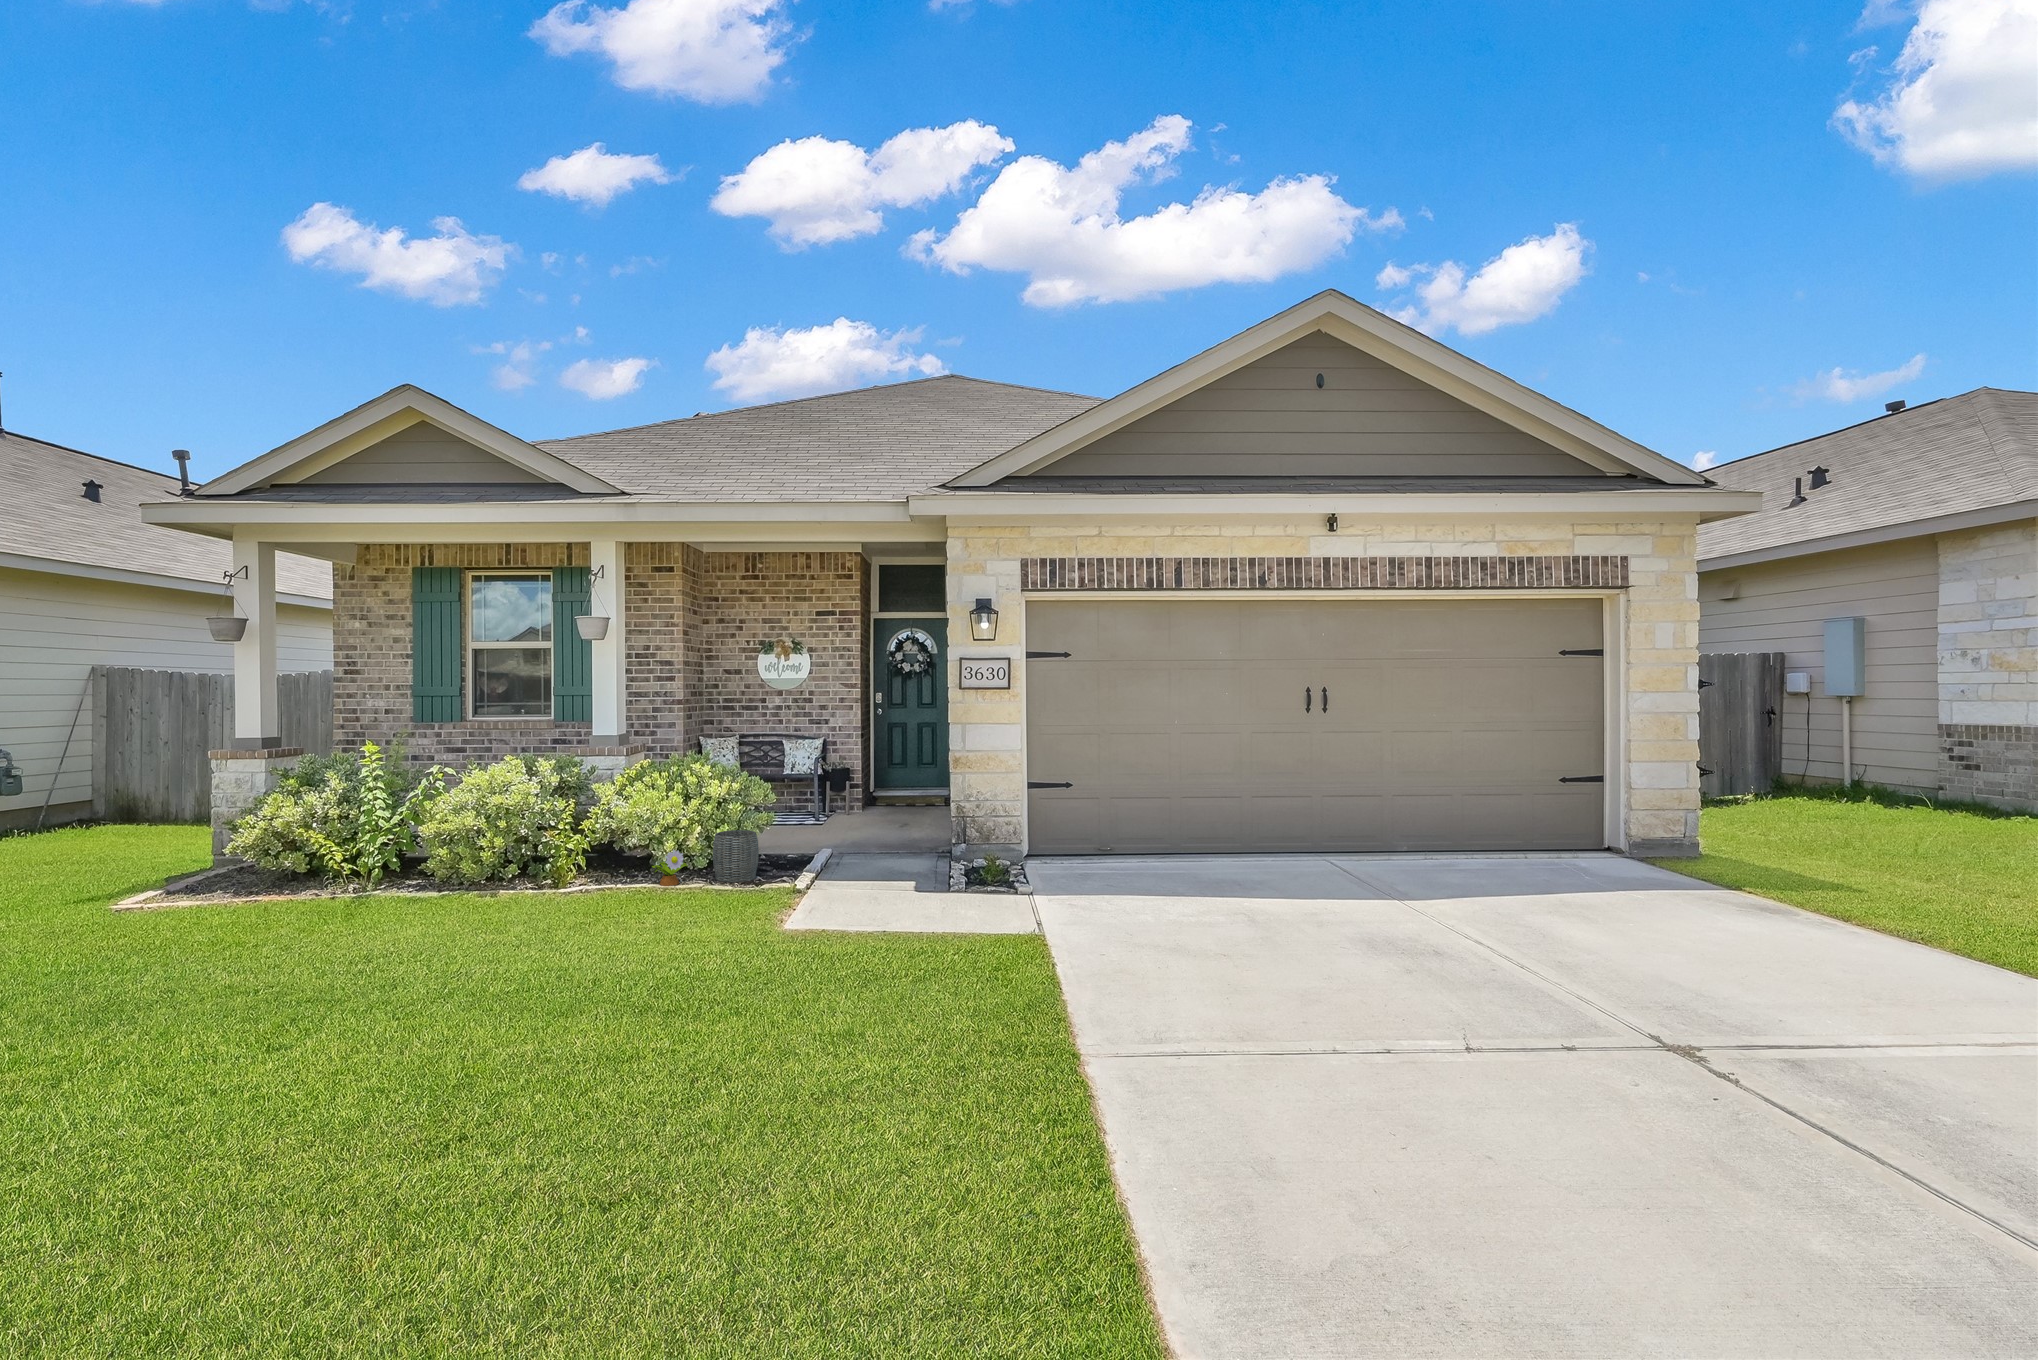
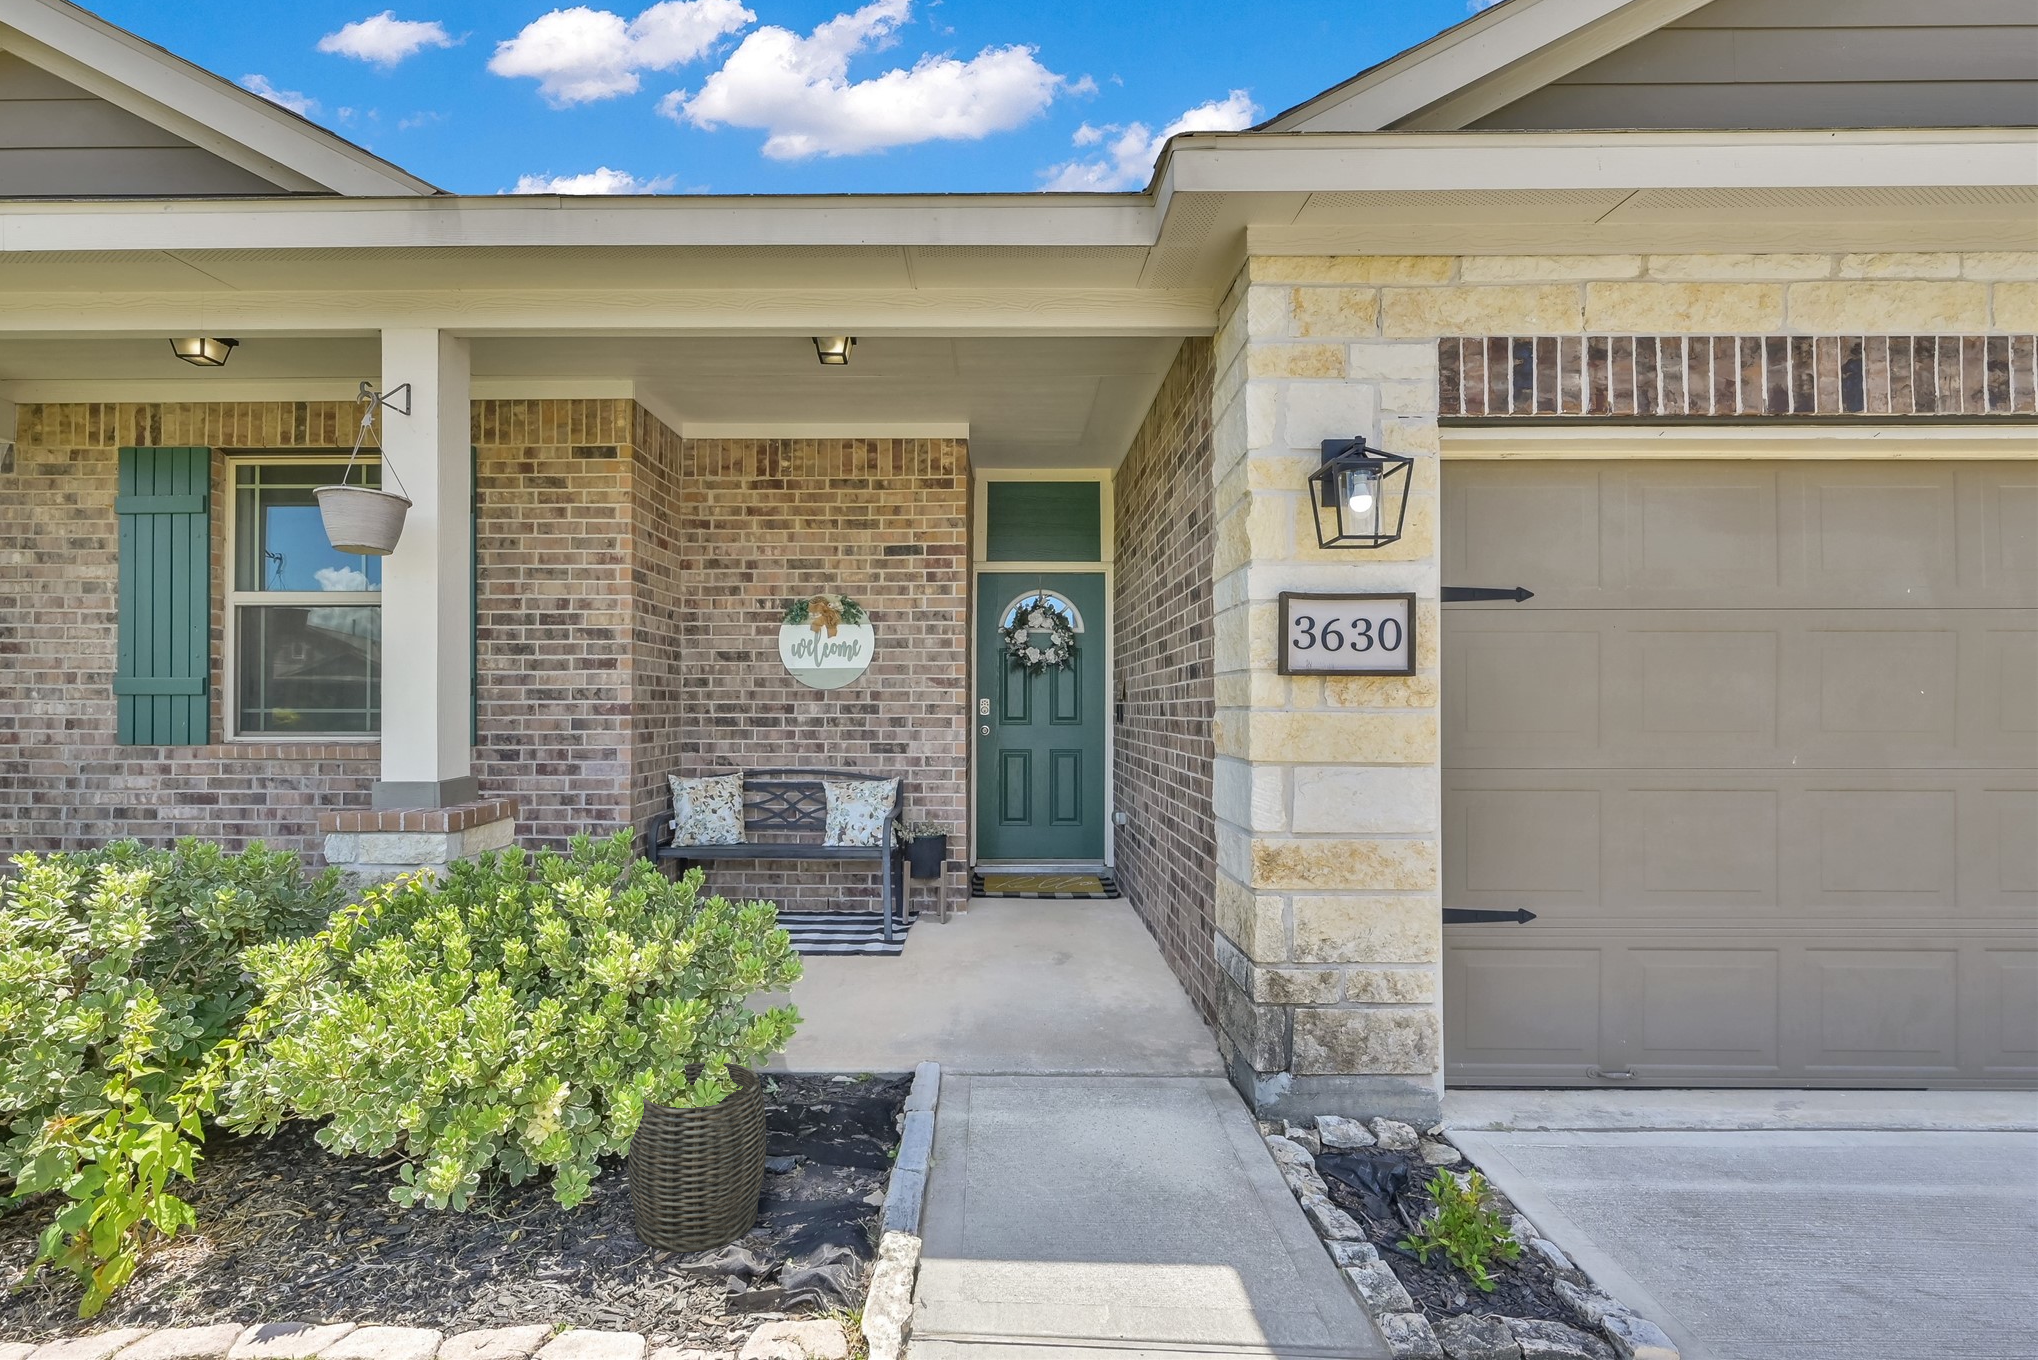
decorative plant: present [652,850,688,886] -> none [426,1162,551,1281]

